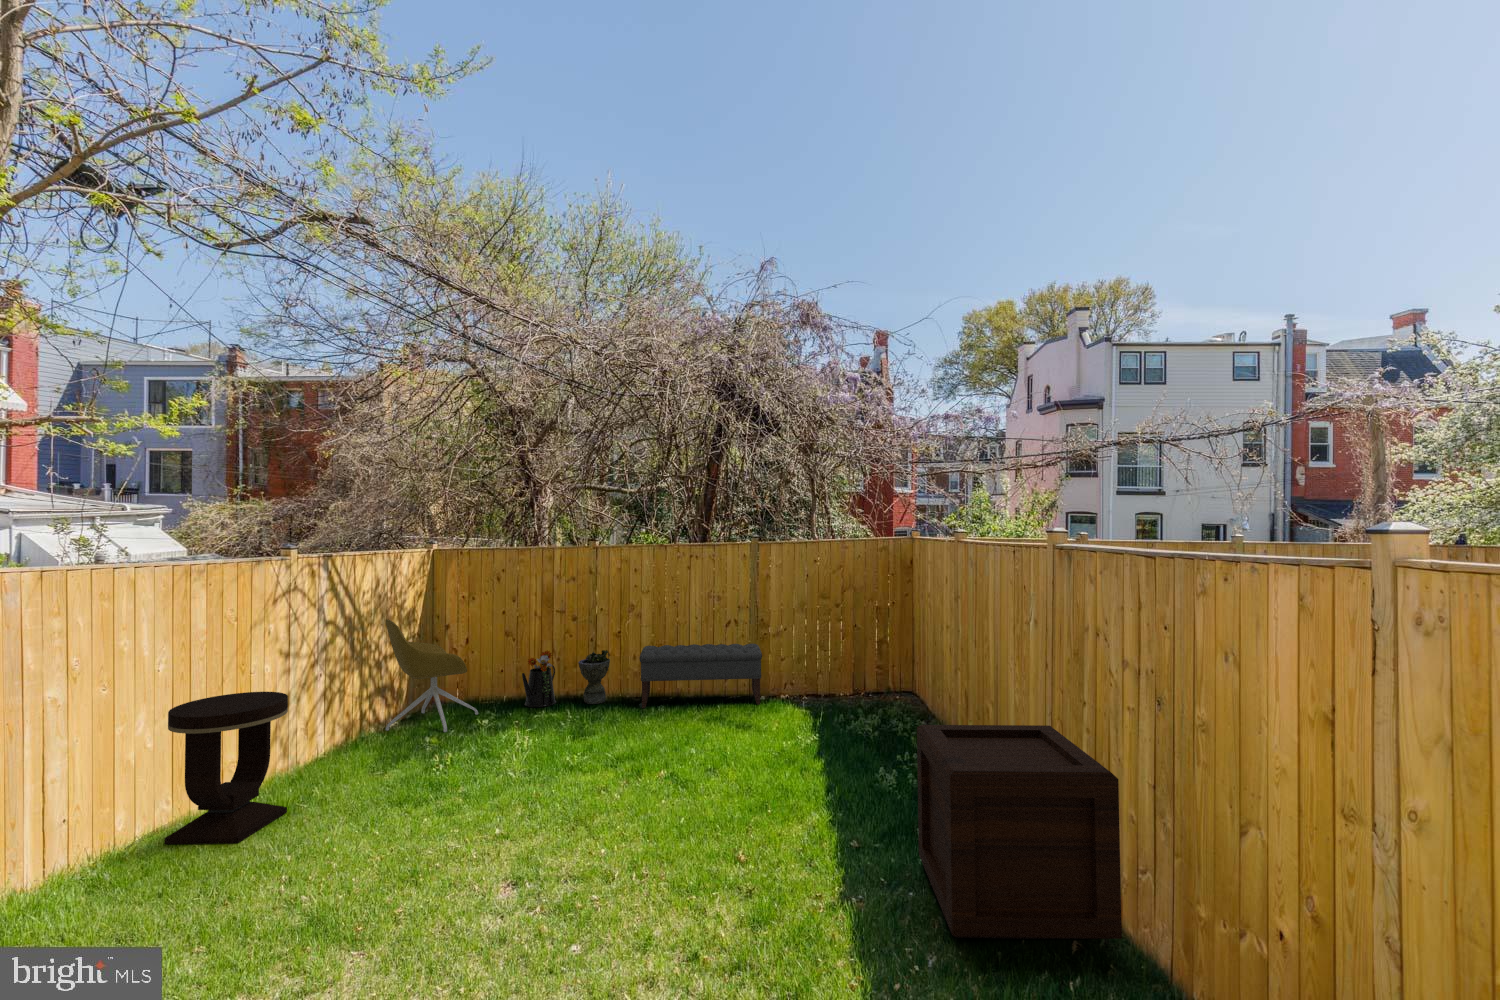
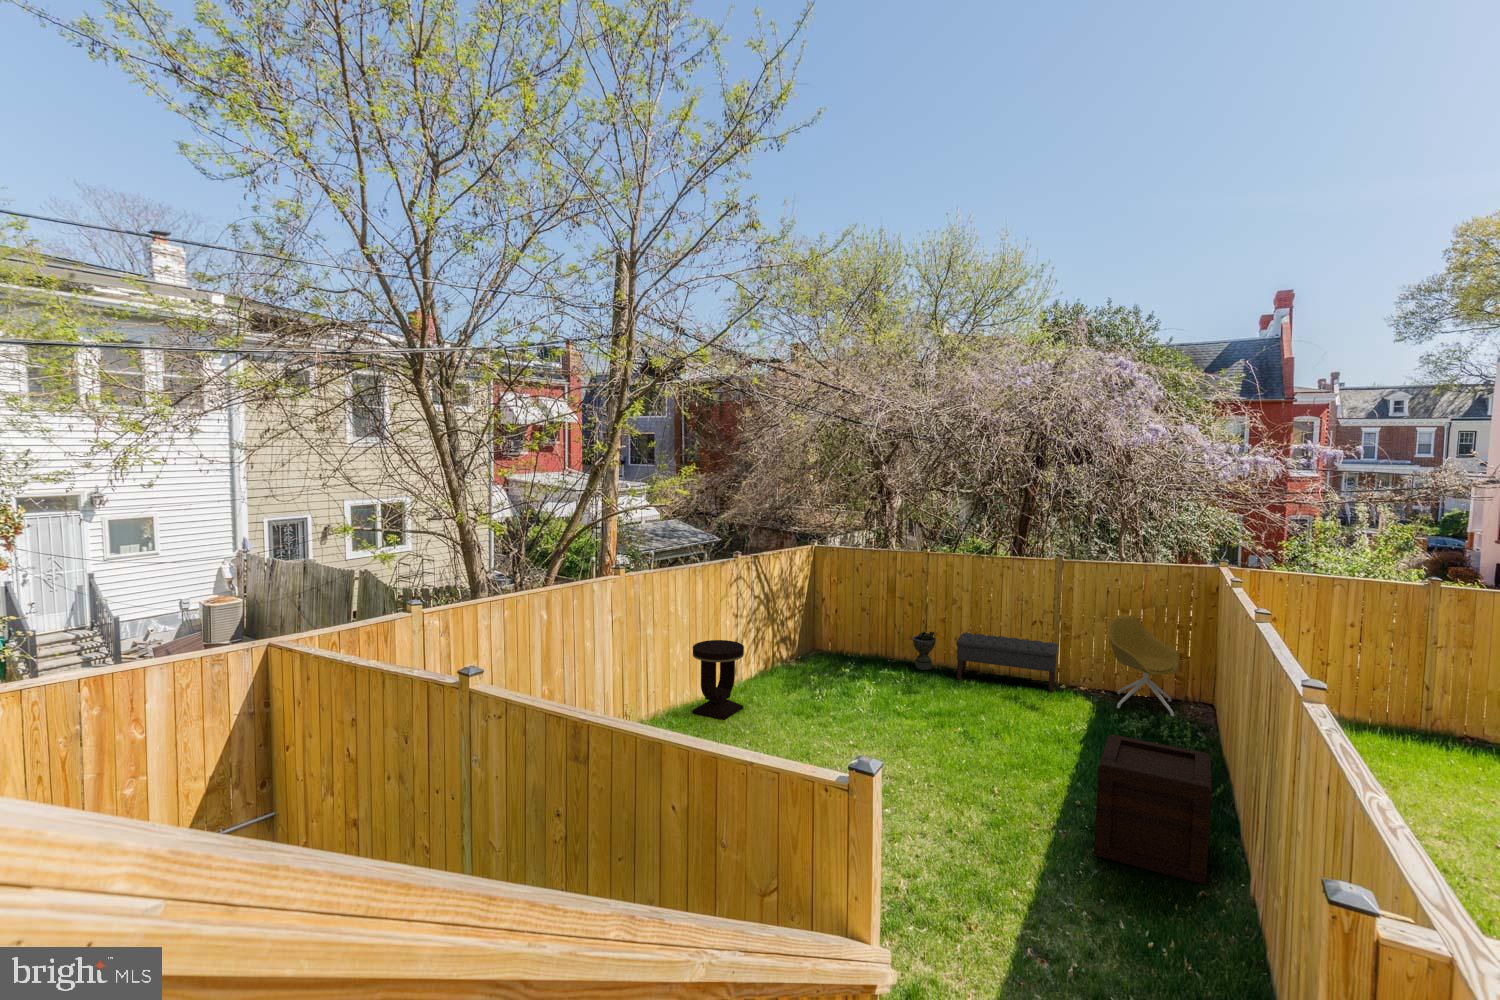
chair: present [386,620,478,732] -> present [1109,616,1180,716]
watering can: present [522,650,556,707] -> none [872,625,896,666]

